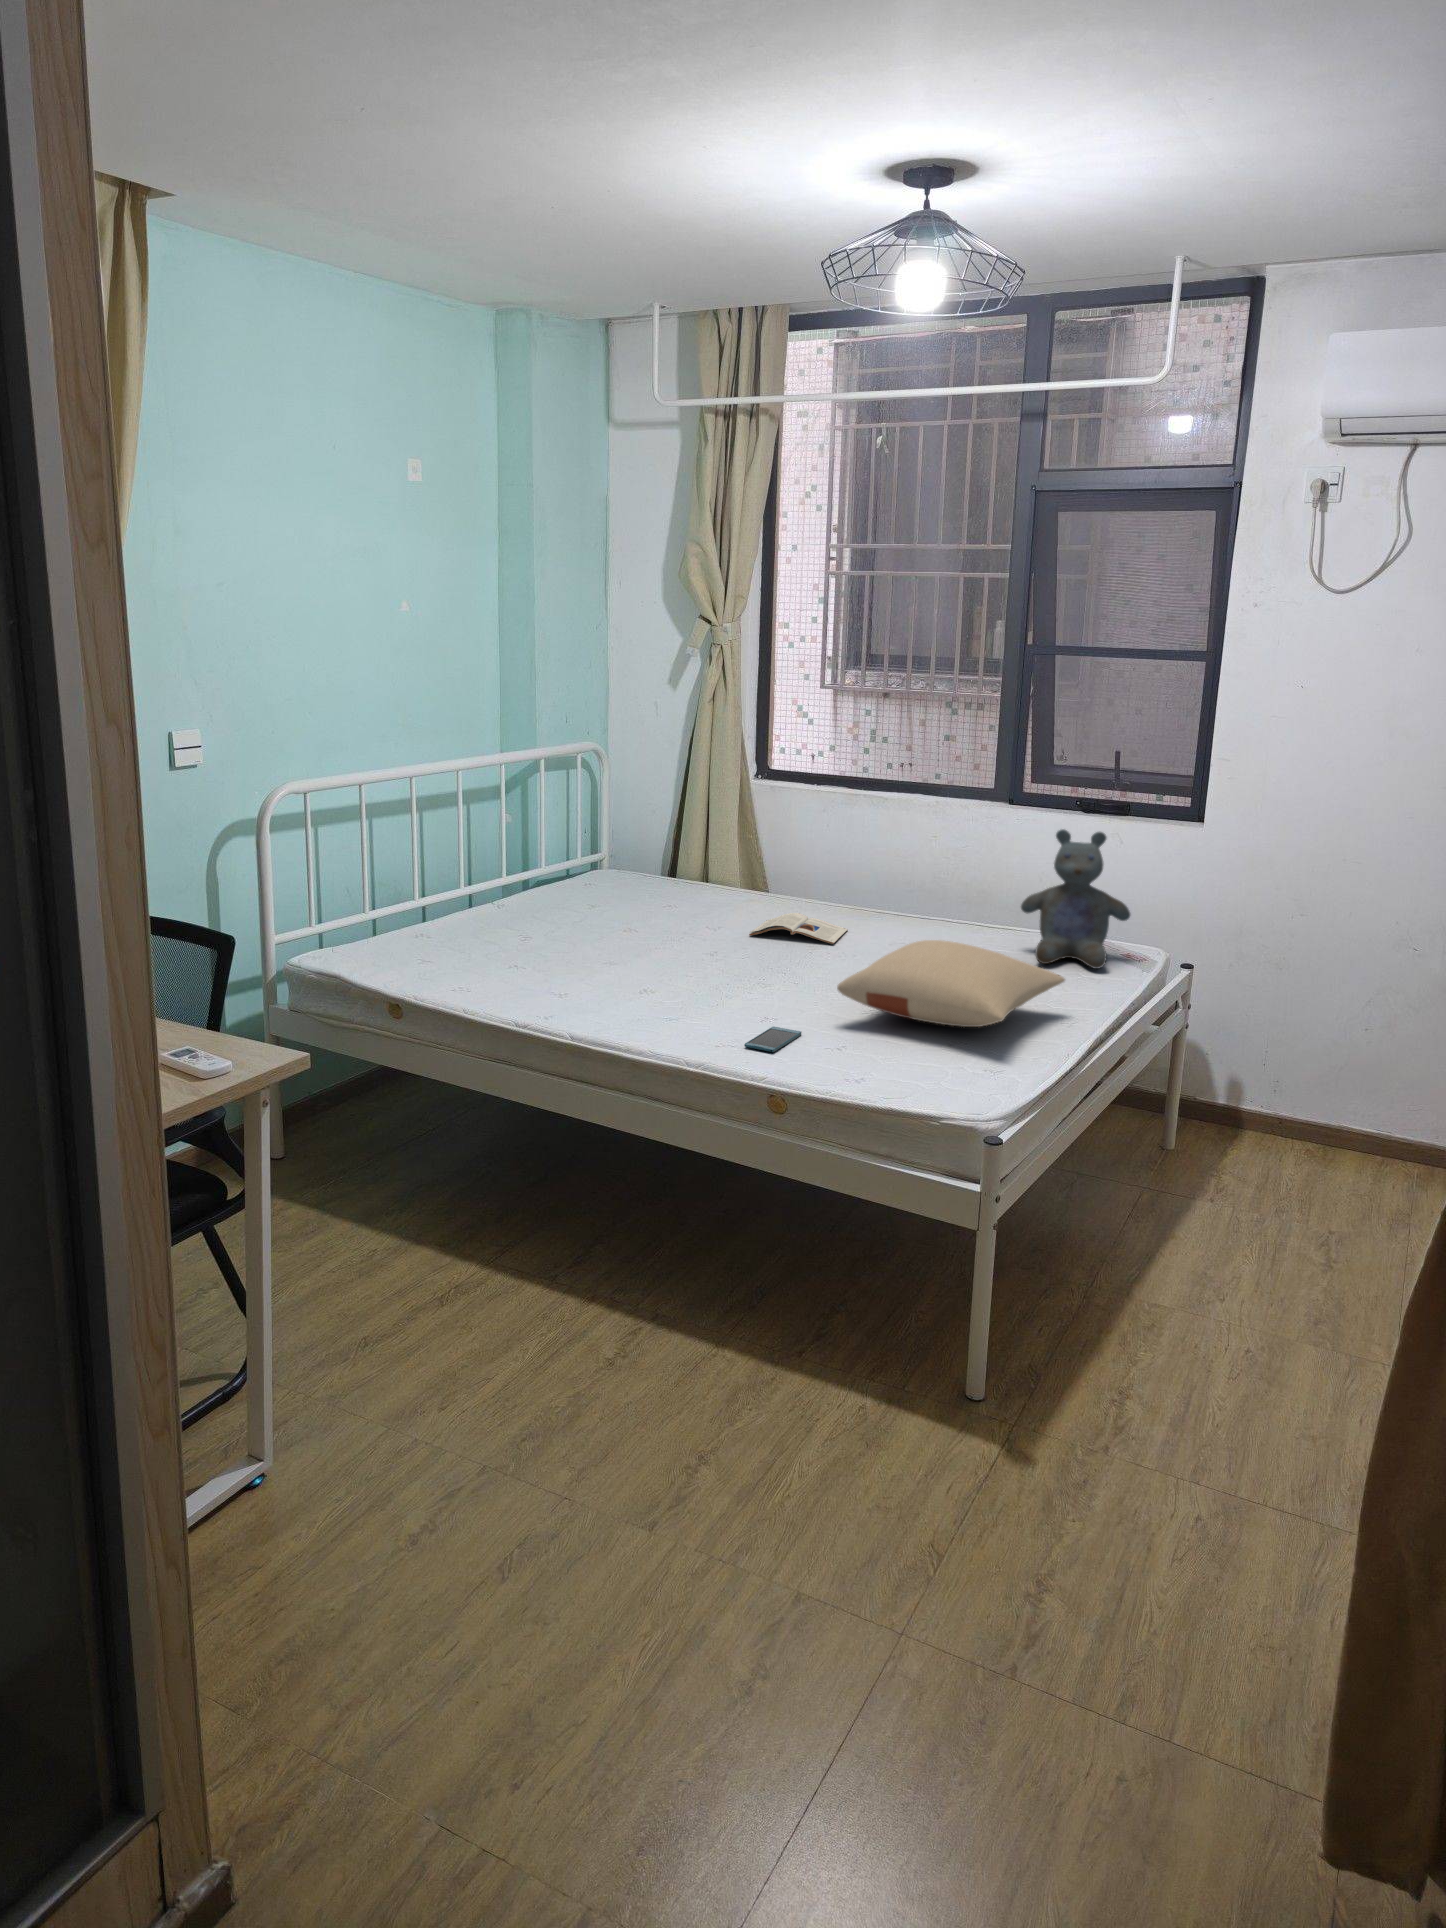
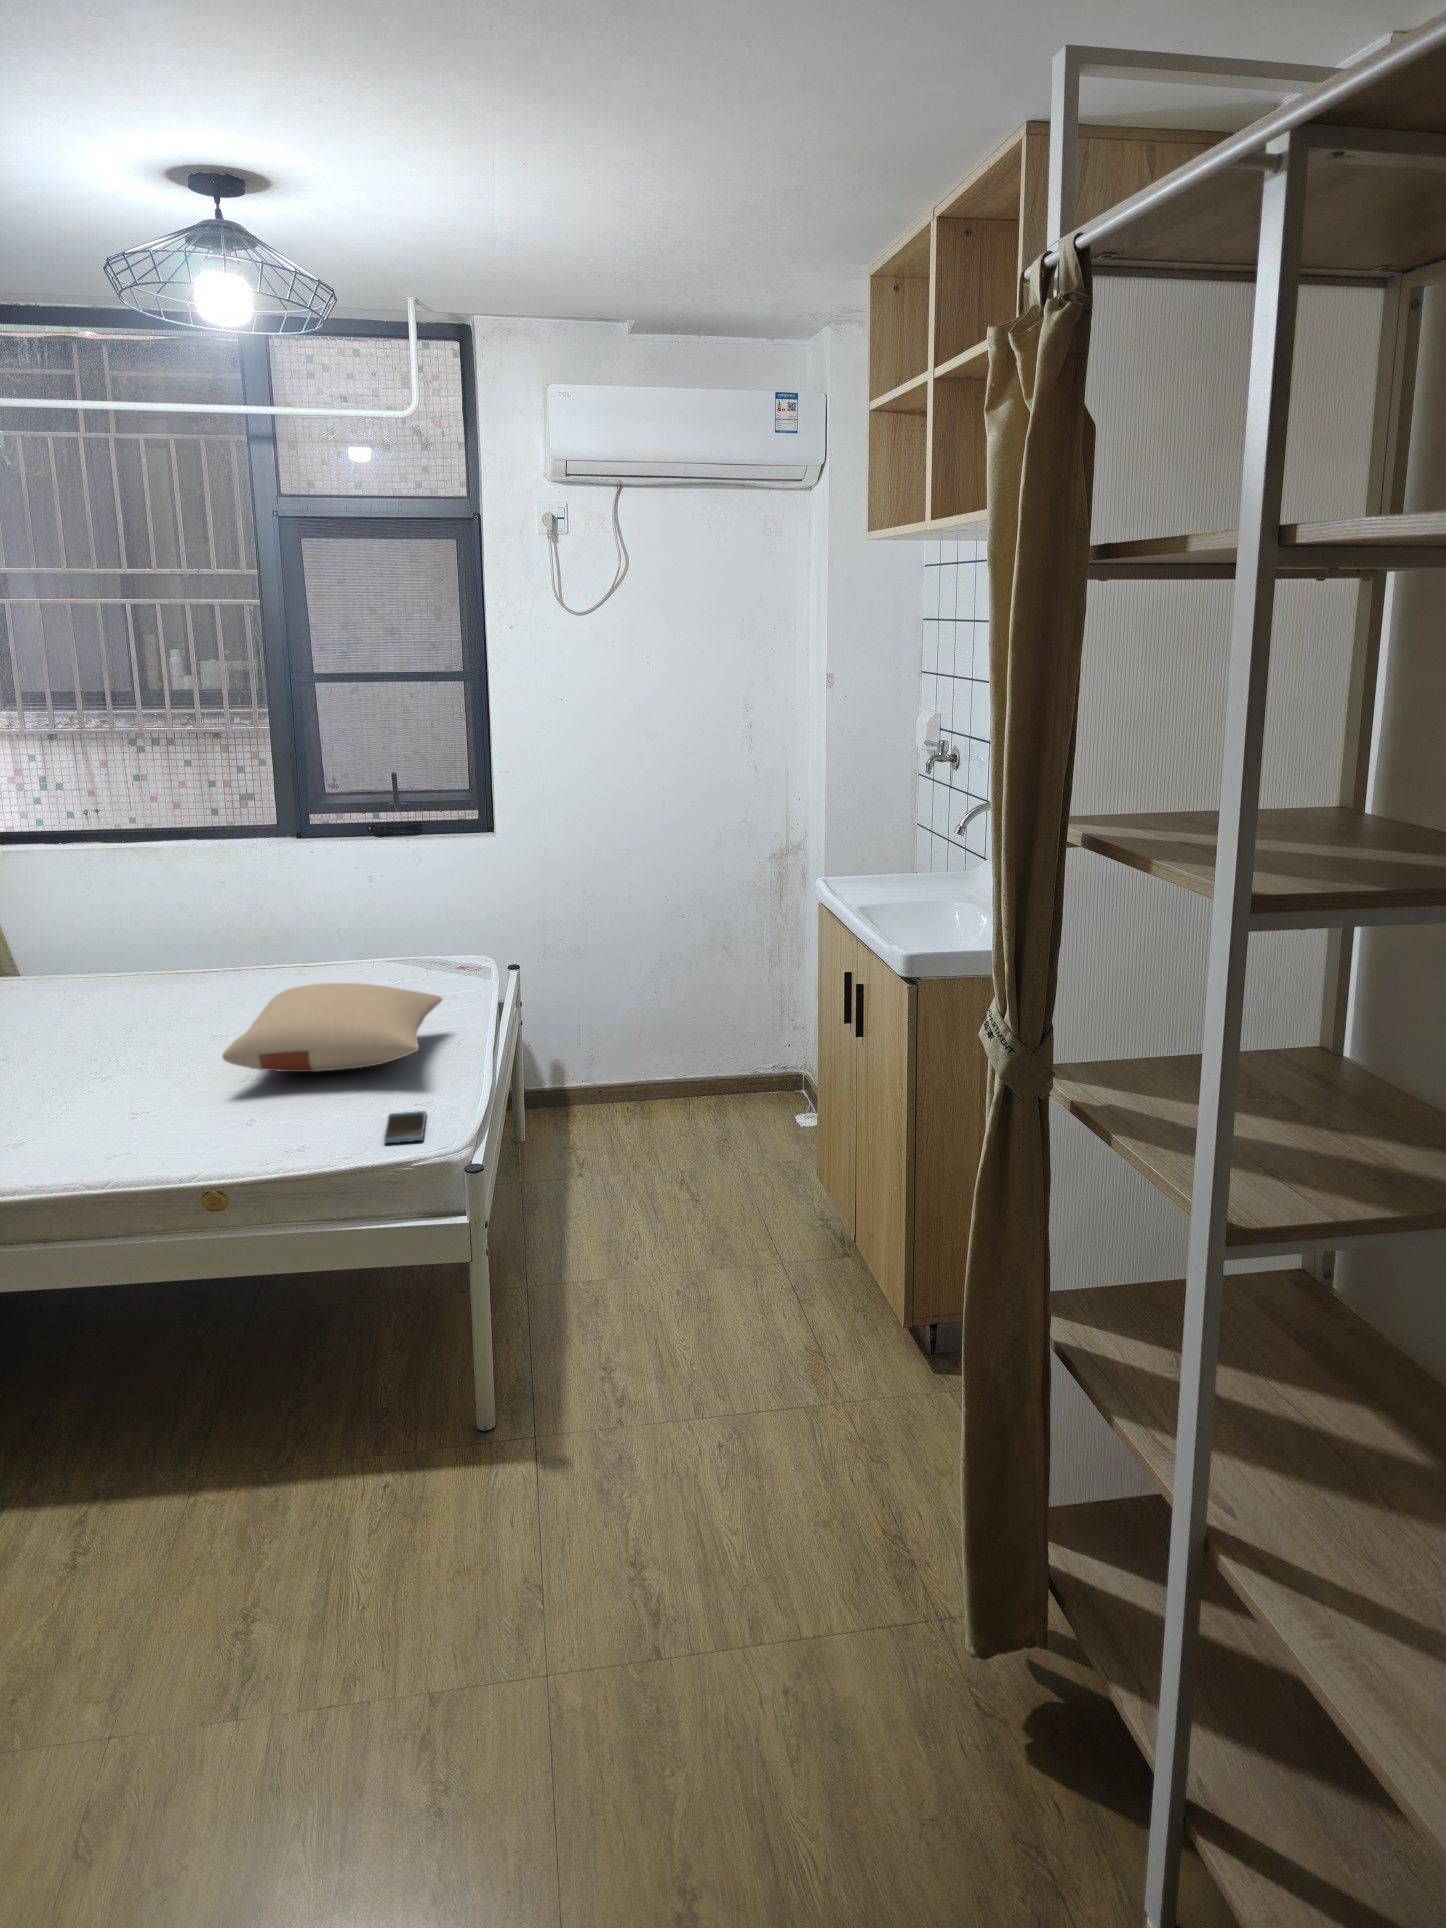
stuffed bear: present [1021,829,1130,969] -> none [352,851,459,990]
magazine: present [749,913,848,944] -> none [44,989,160,1026]
smartphone: present [744,1027,801,1052] -> present [384,1111,426,1143]

